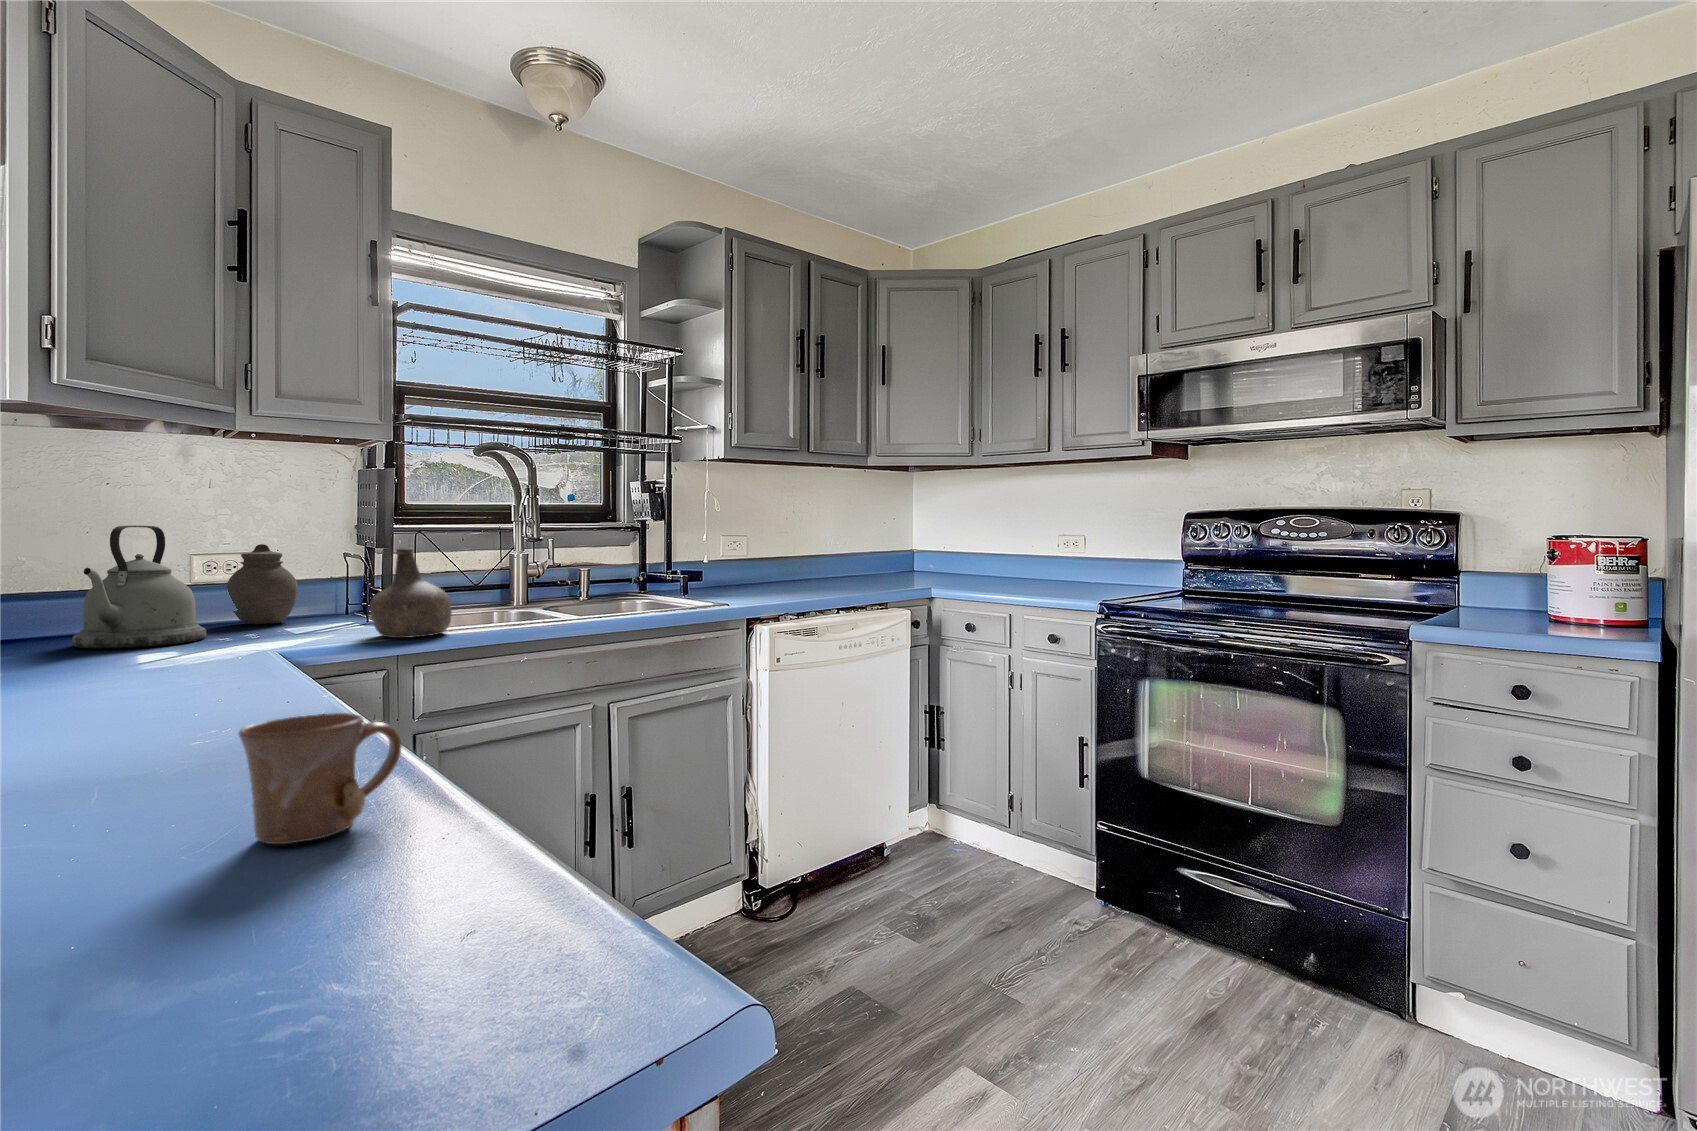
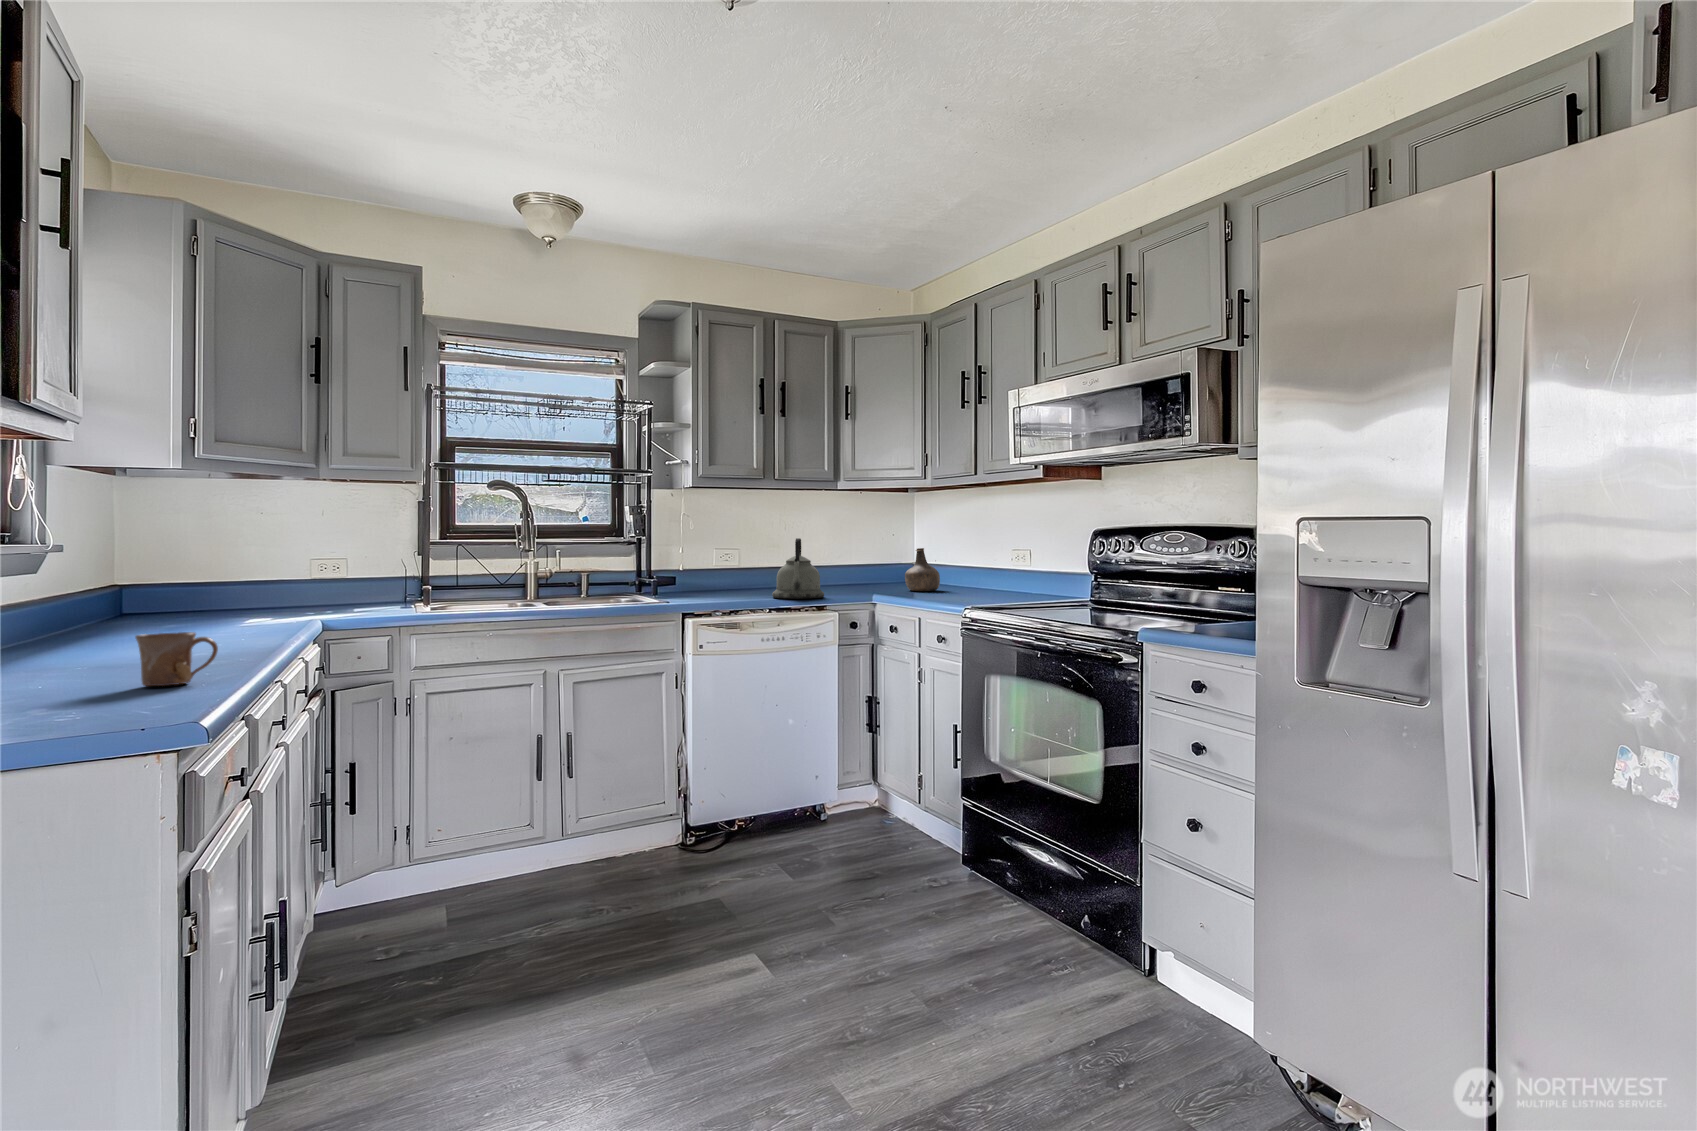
kettle: present [72,525,207,648] -> present [772,538,824,599]
jar: present [227,544,298,624] -> none [321,553,366,607]
bottle: present [370,548,452,638] -> present [905,548,940,591]

